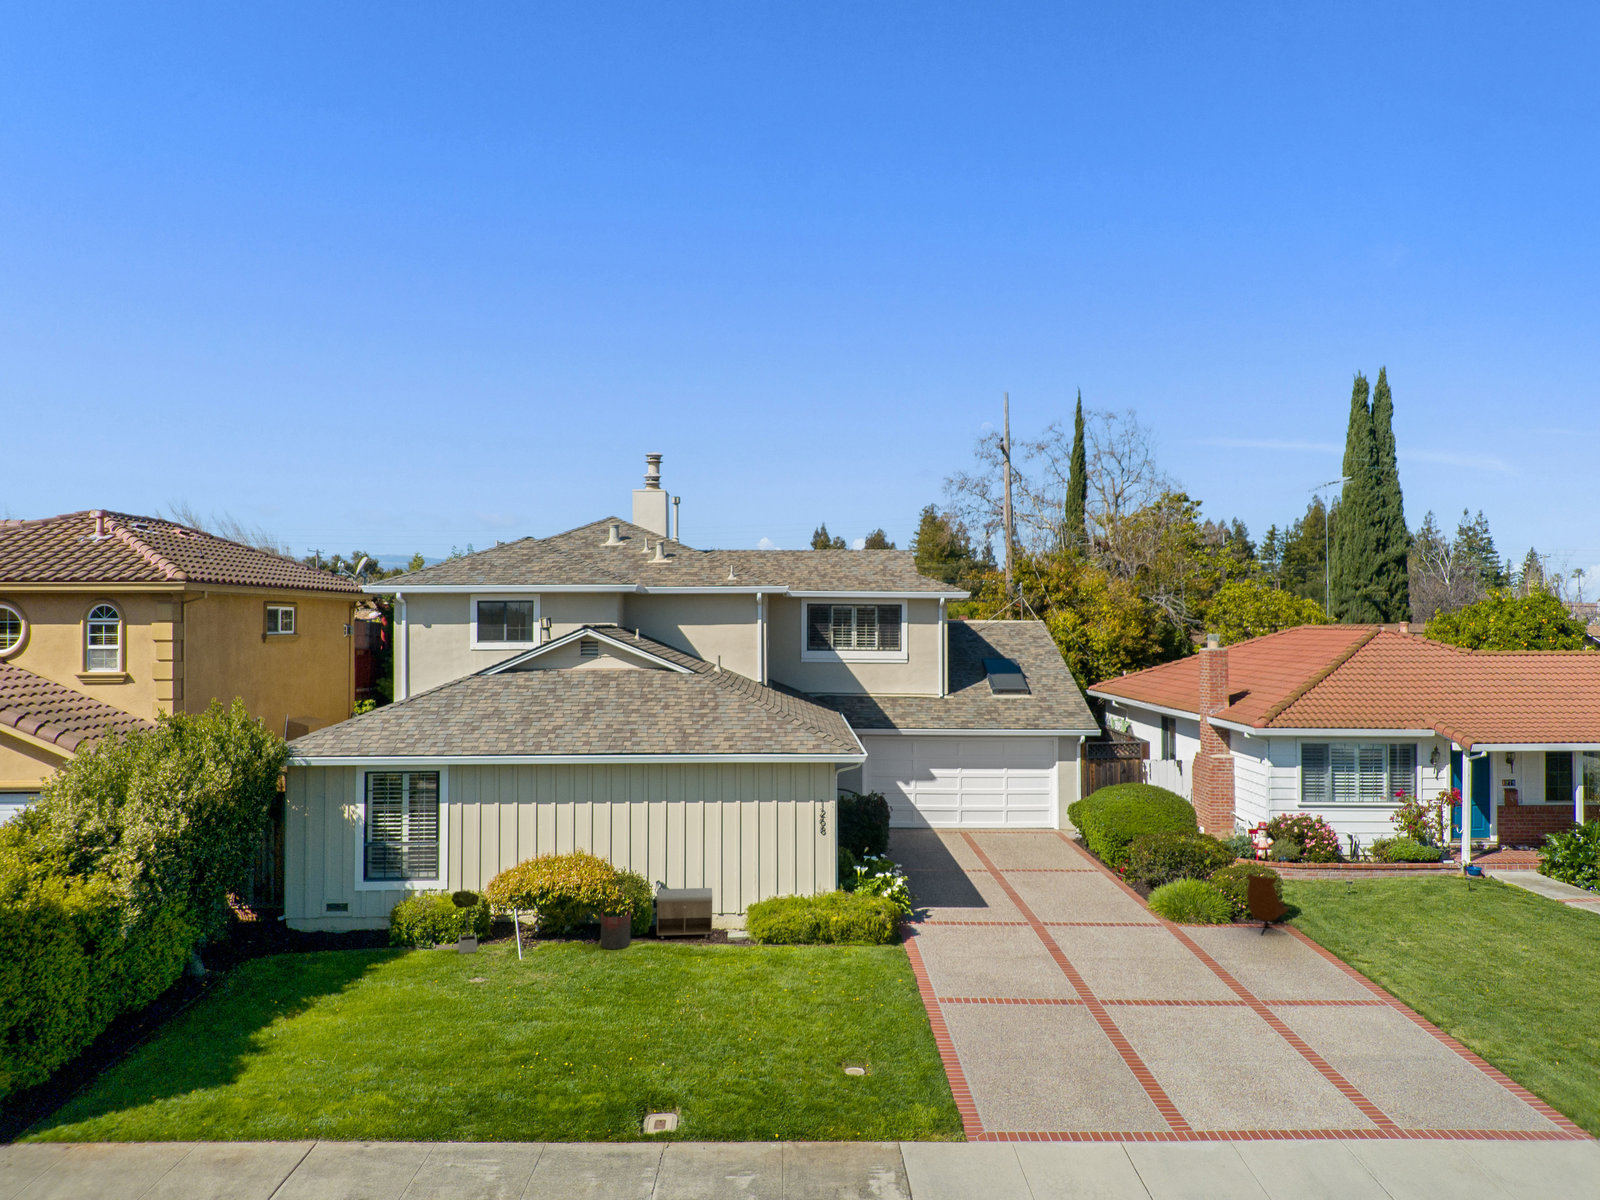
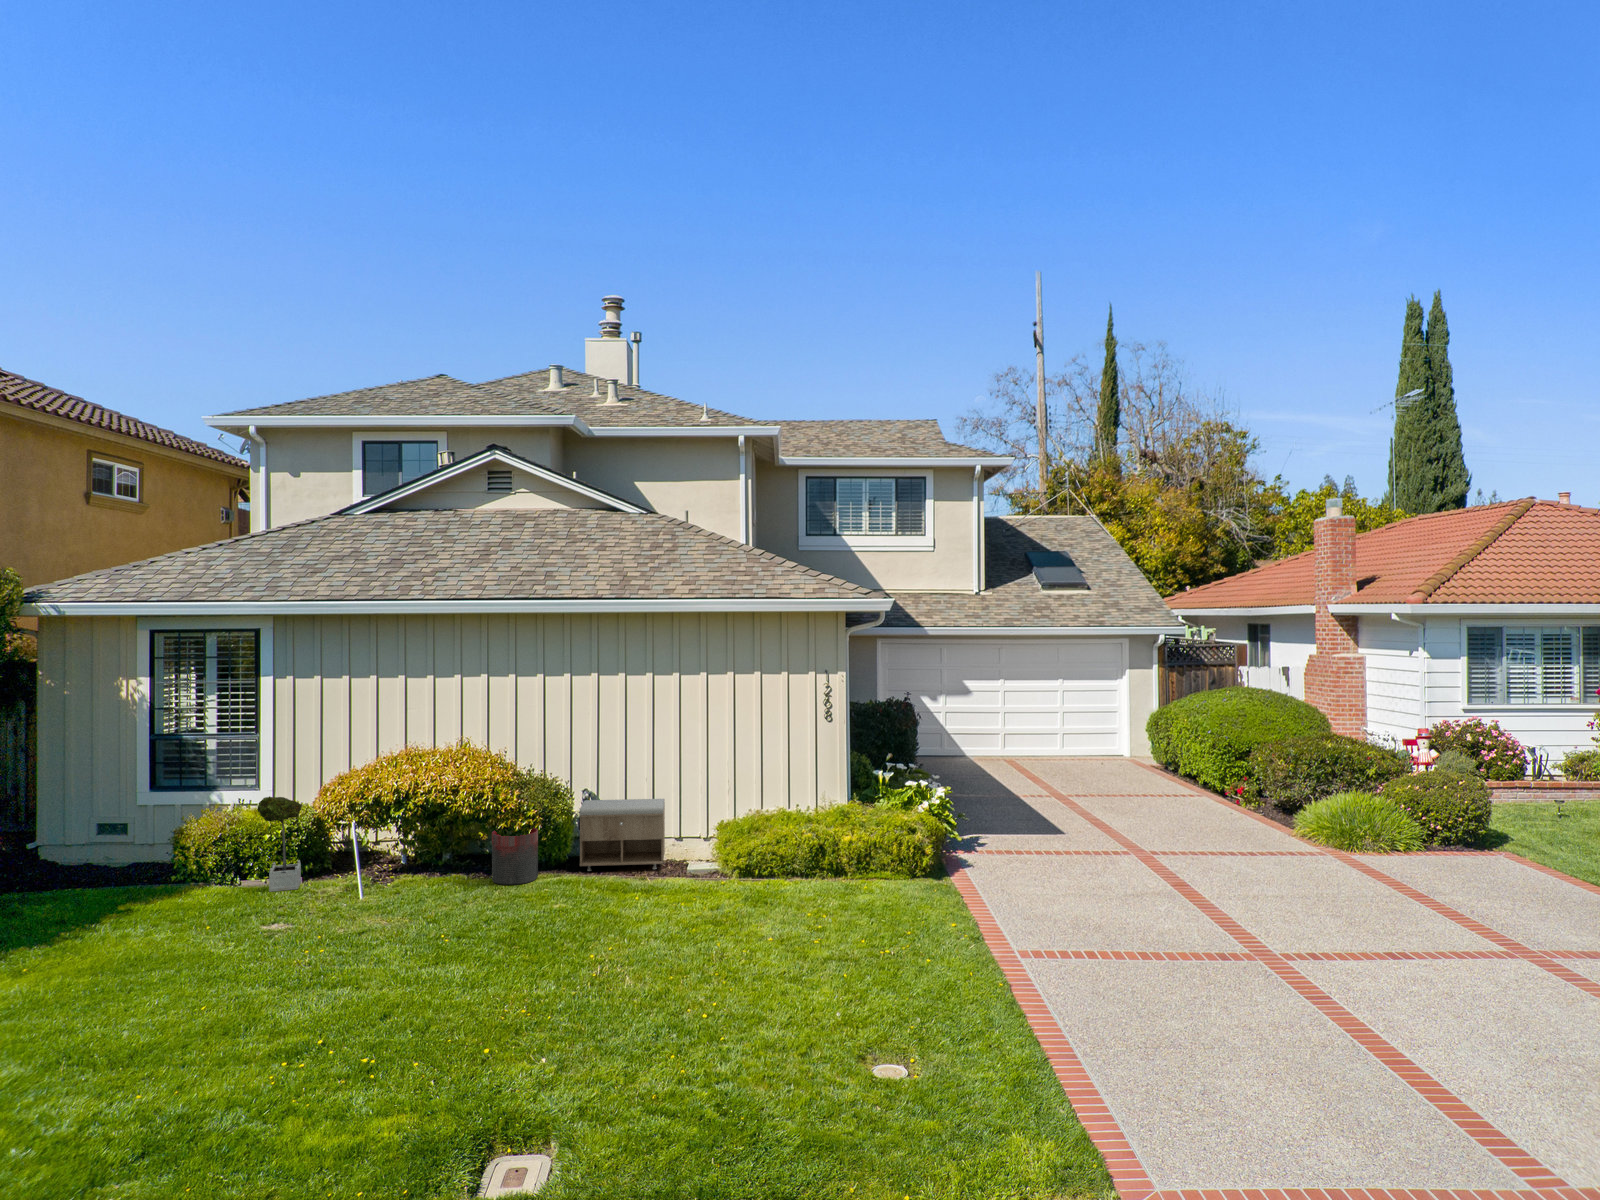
lounge chair: present [1247,874,1289,933] -> none [1452,773,1517,864]

